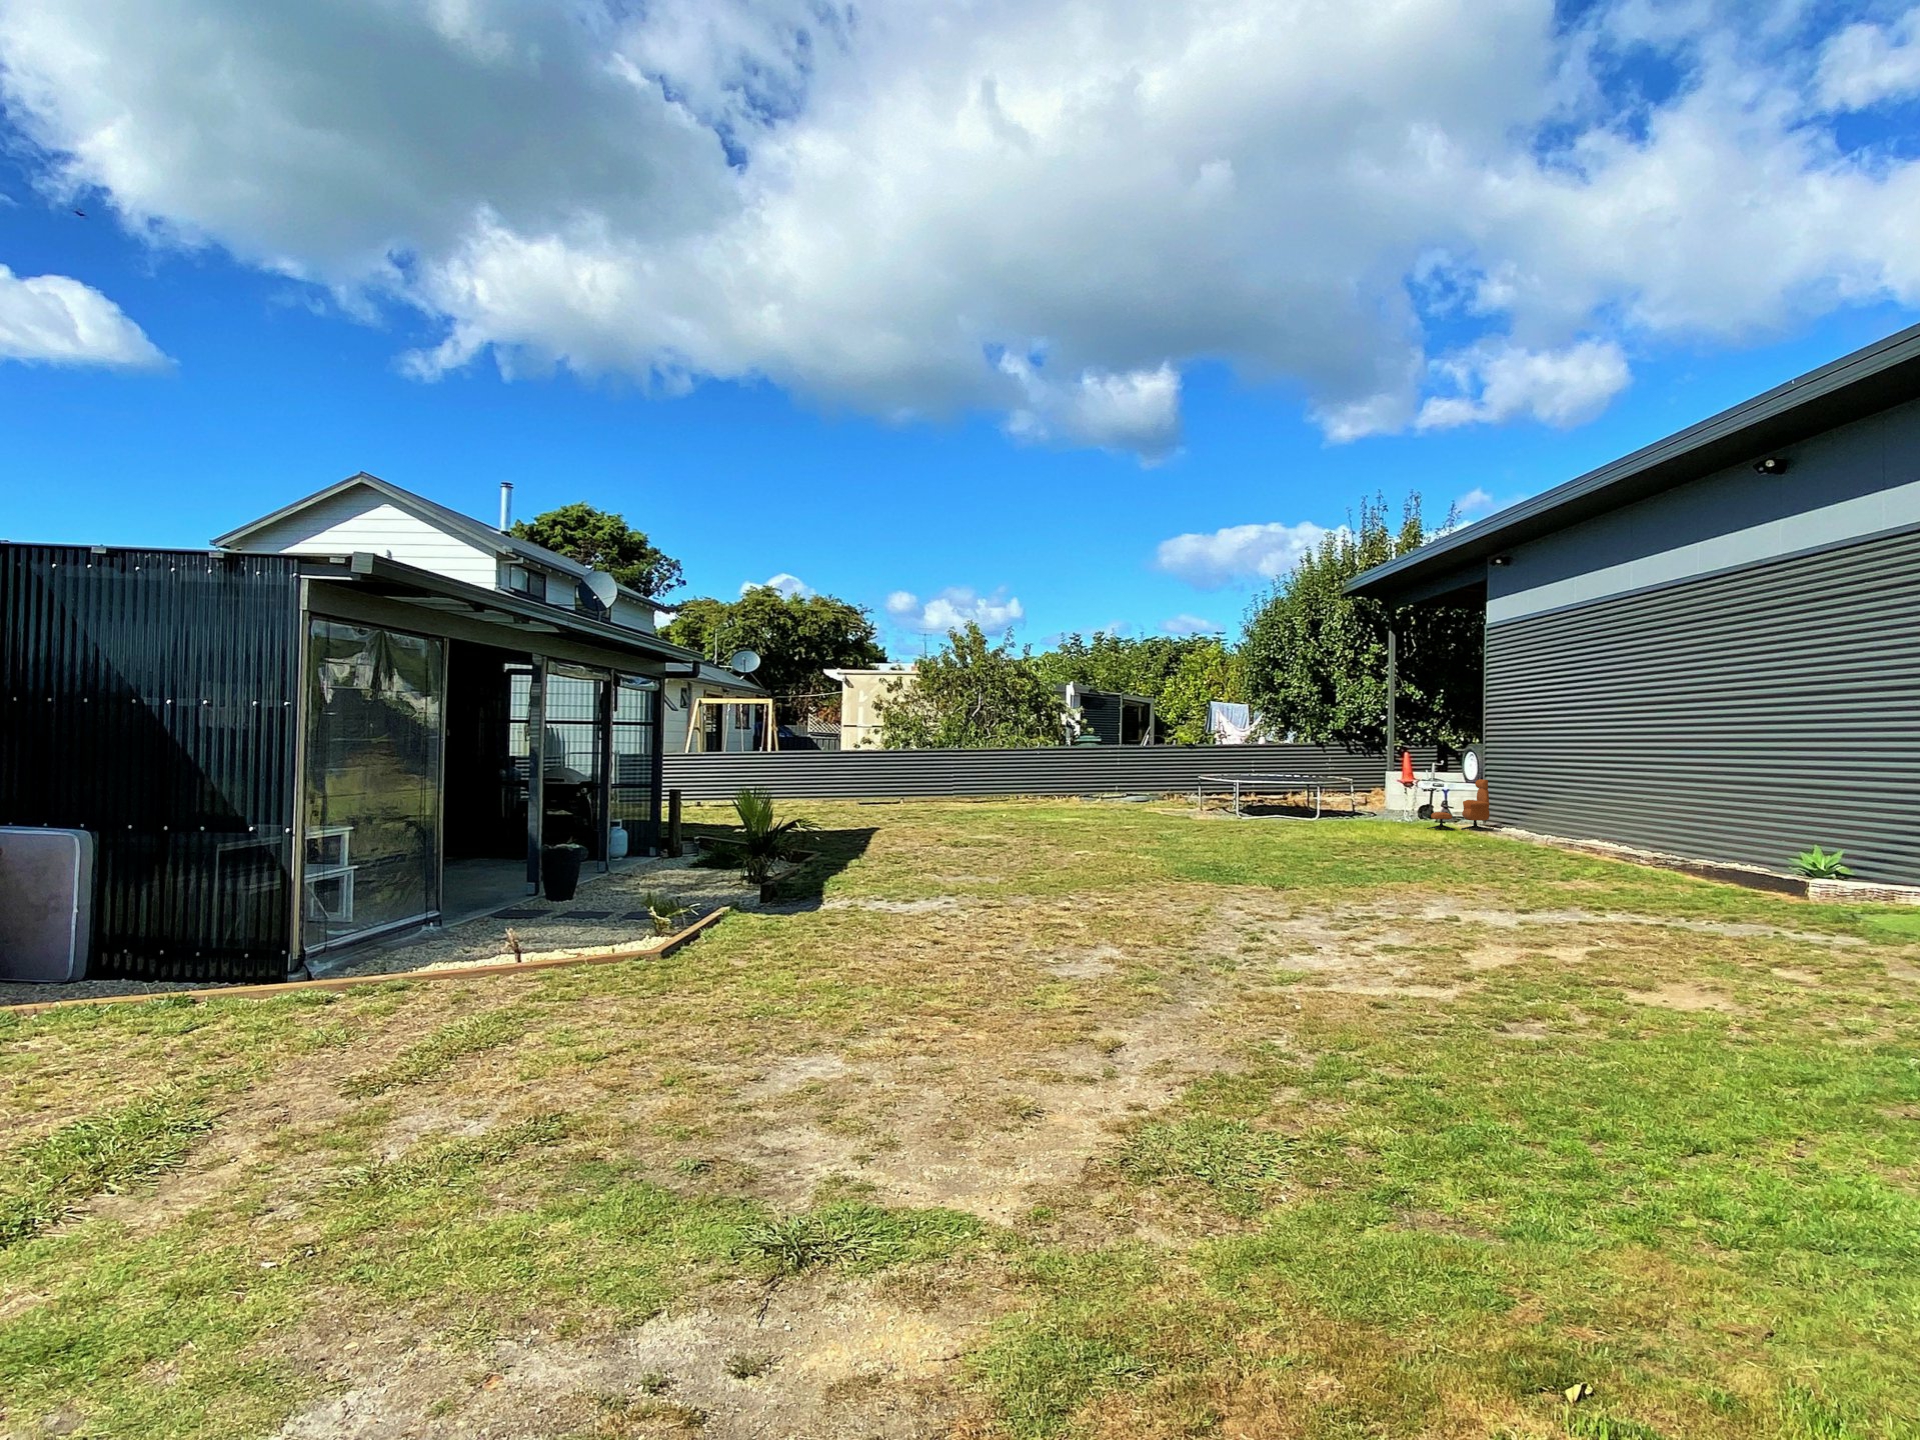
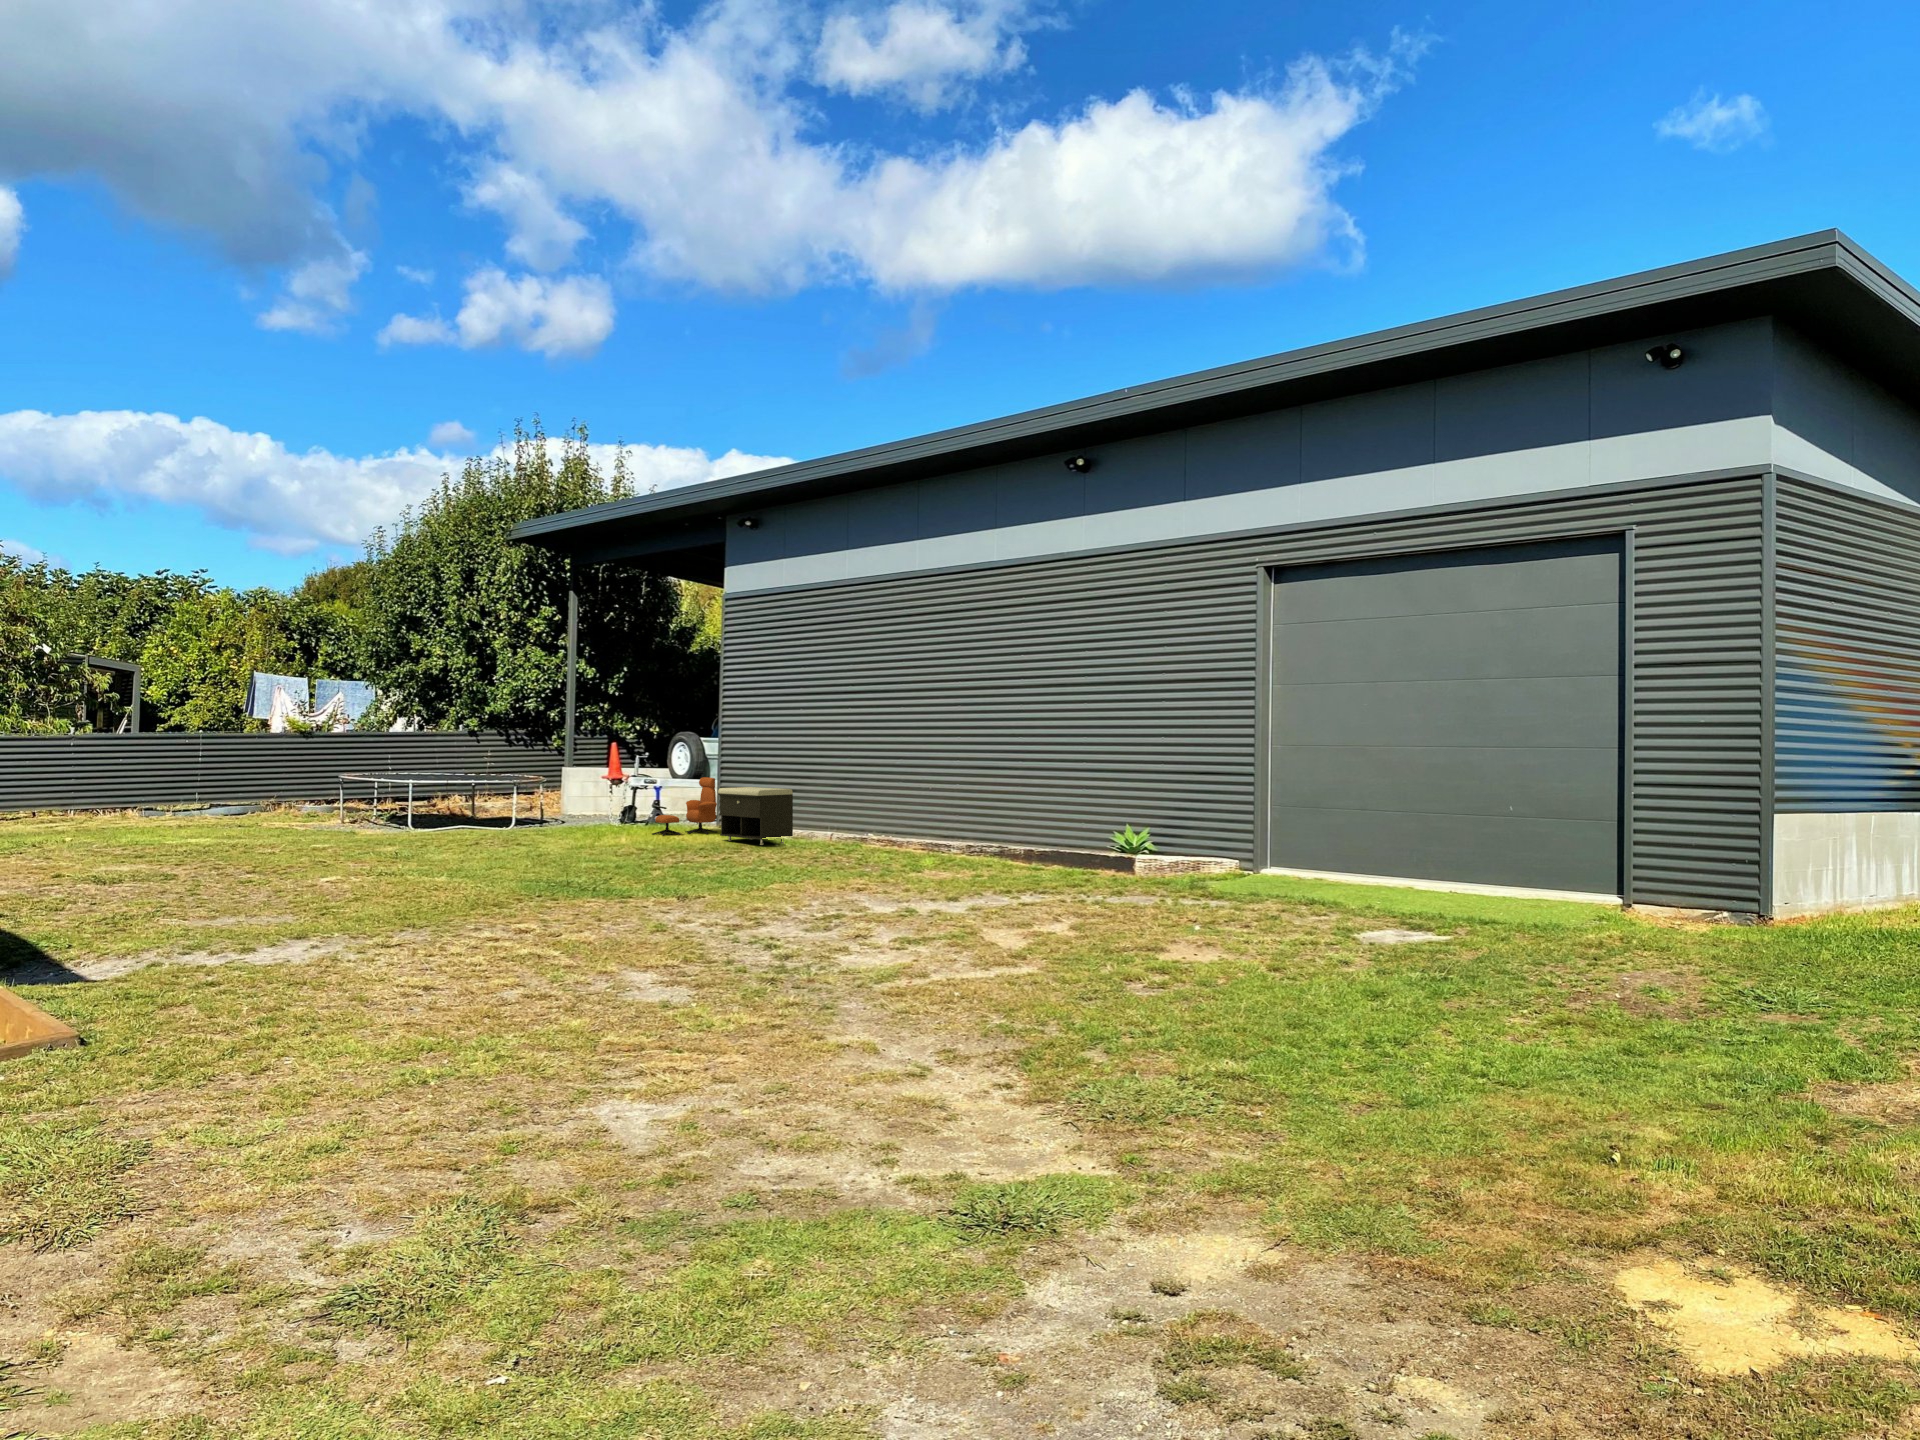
storage bench: none [1482,788,1557,842] -> present [718,787,793,845]

